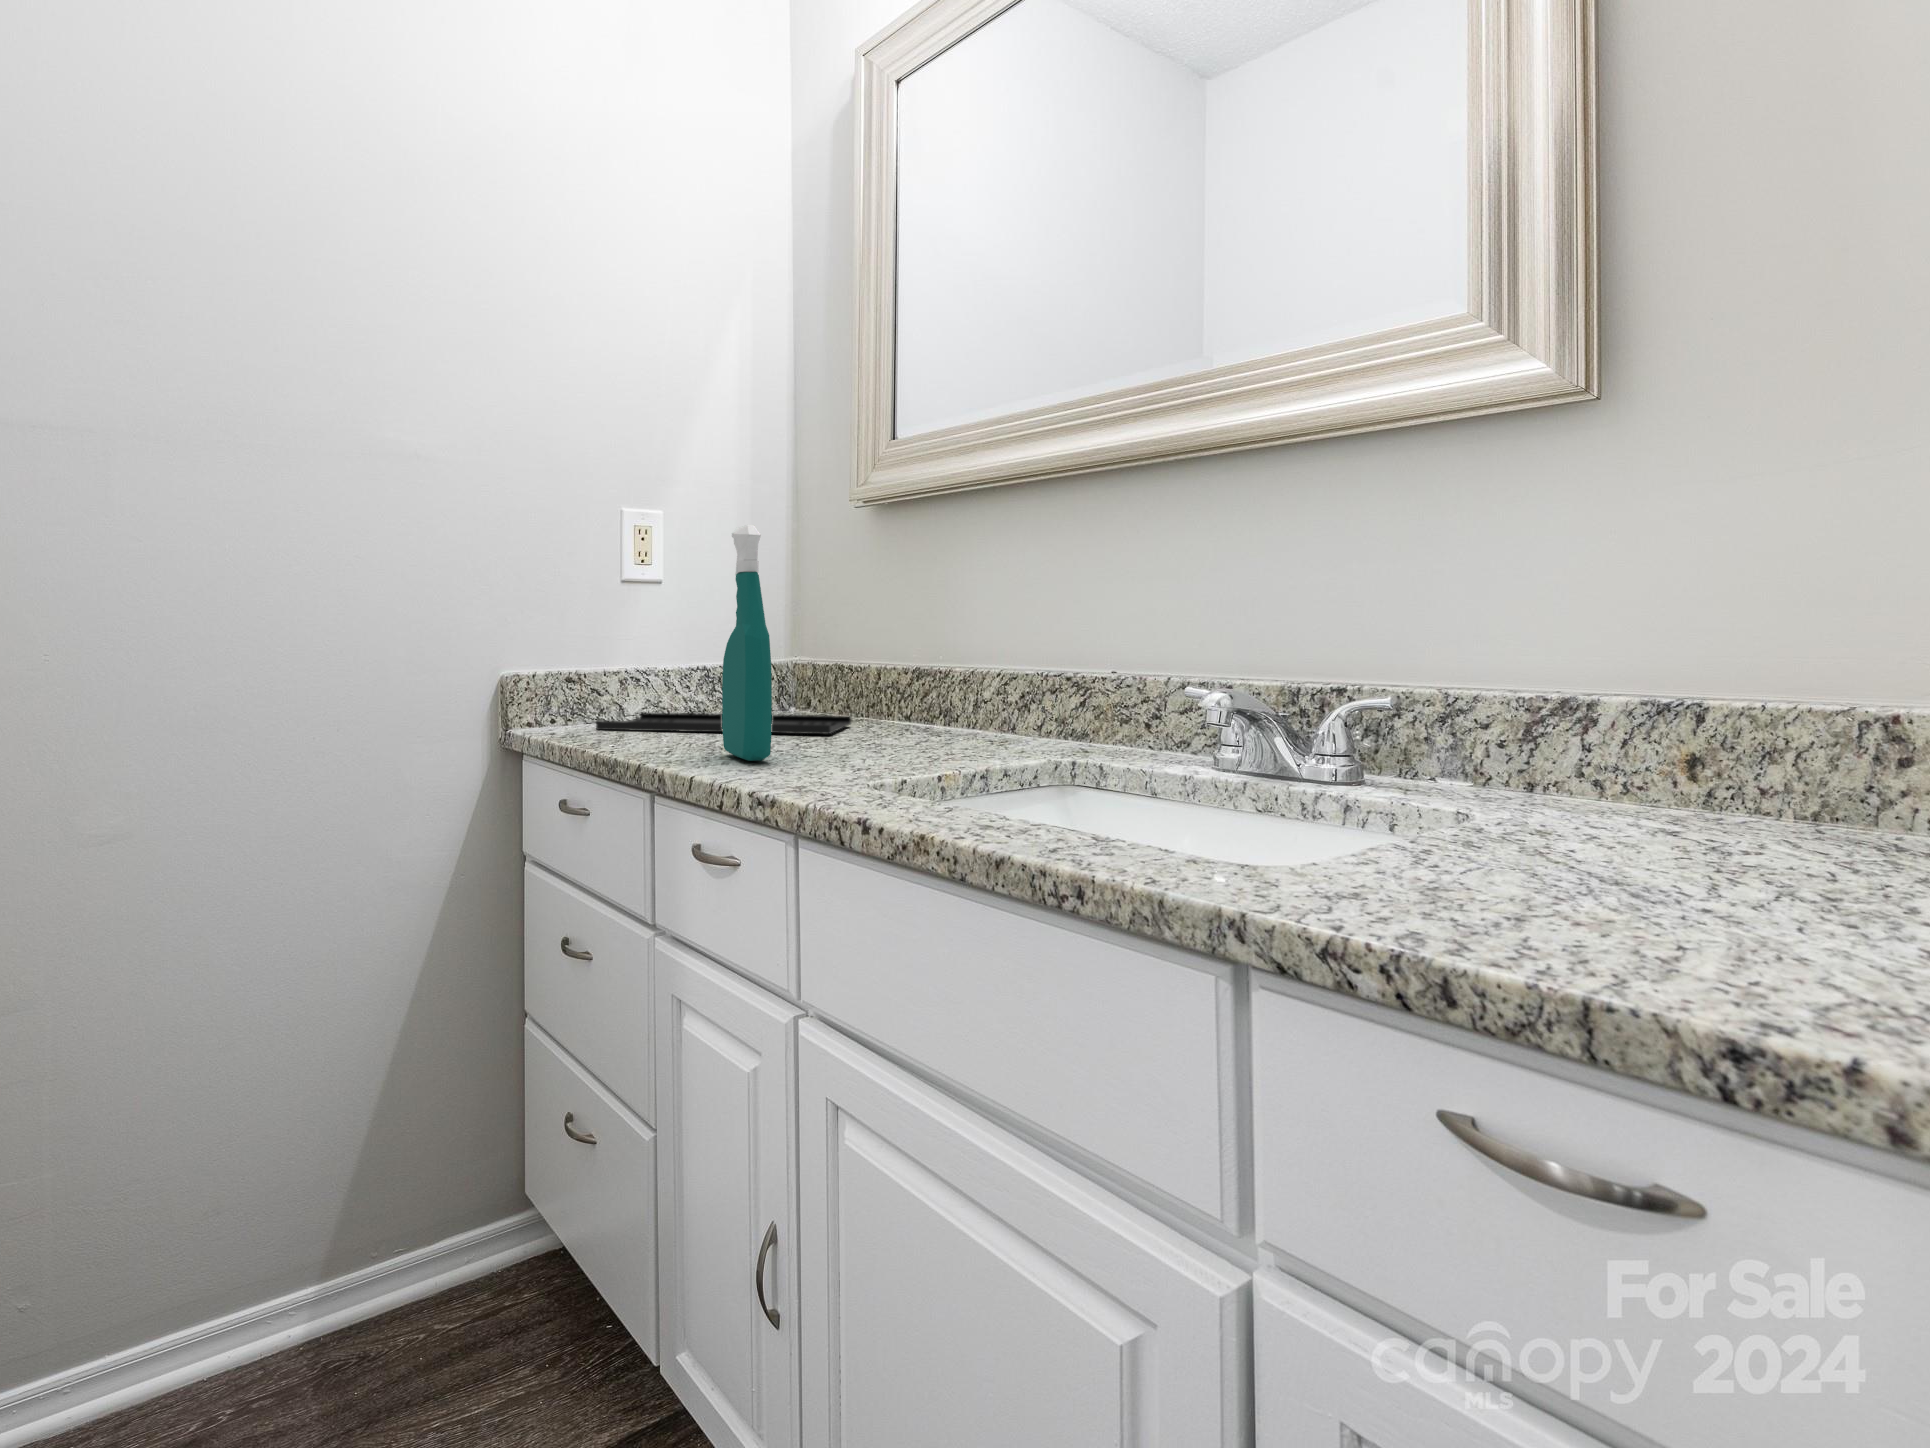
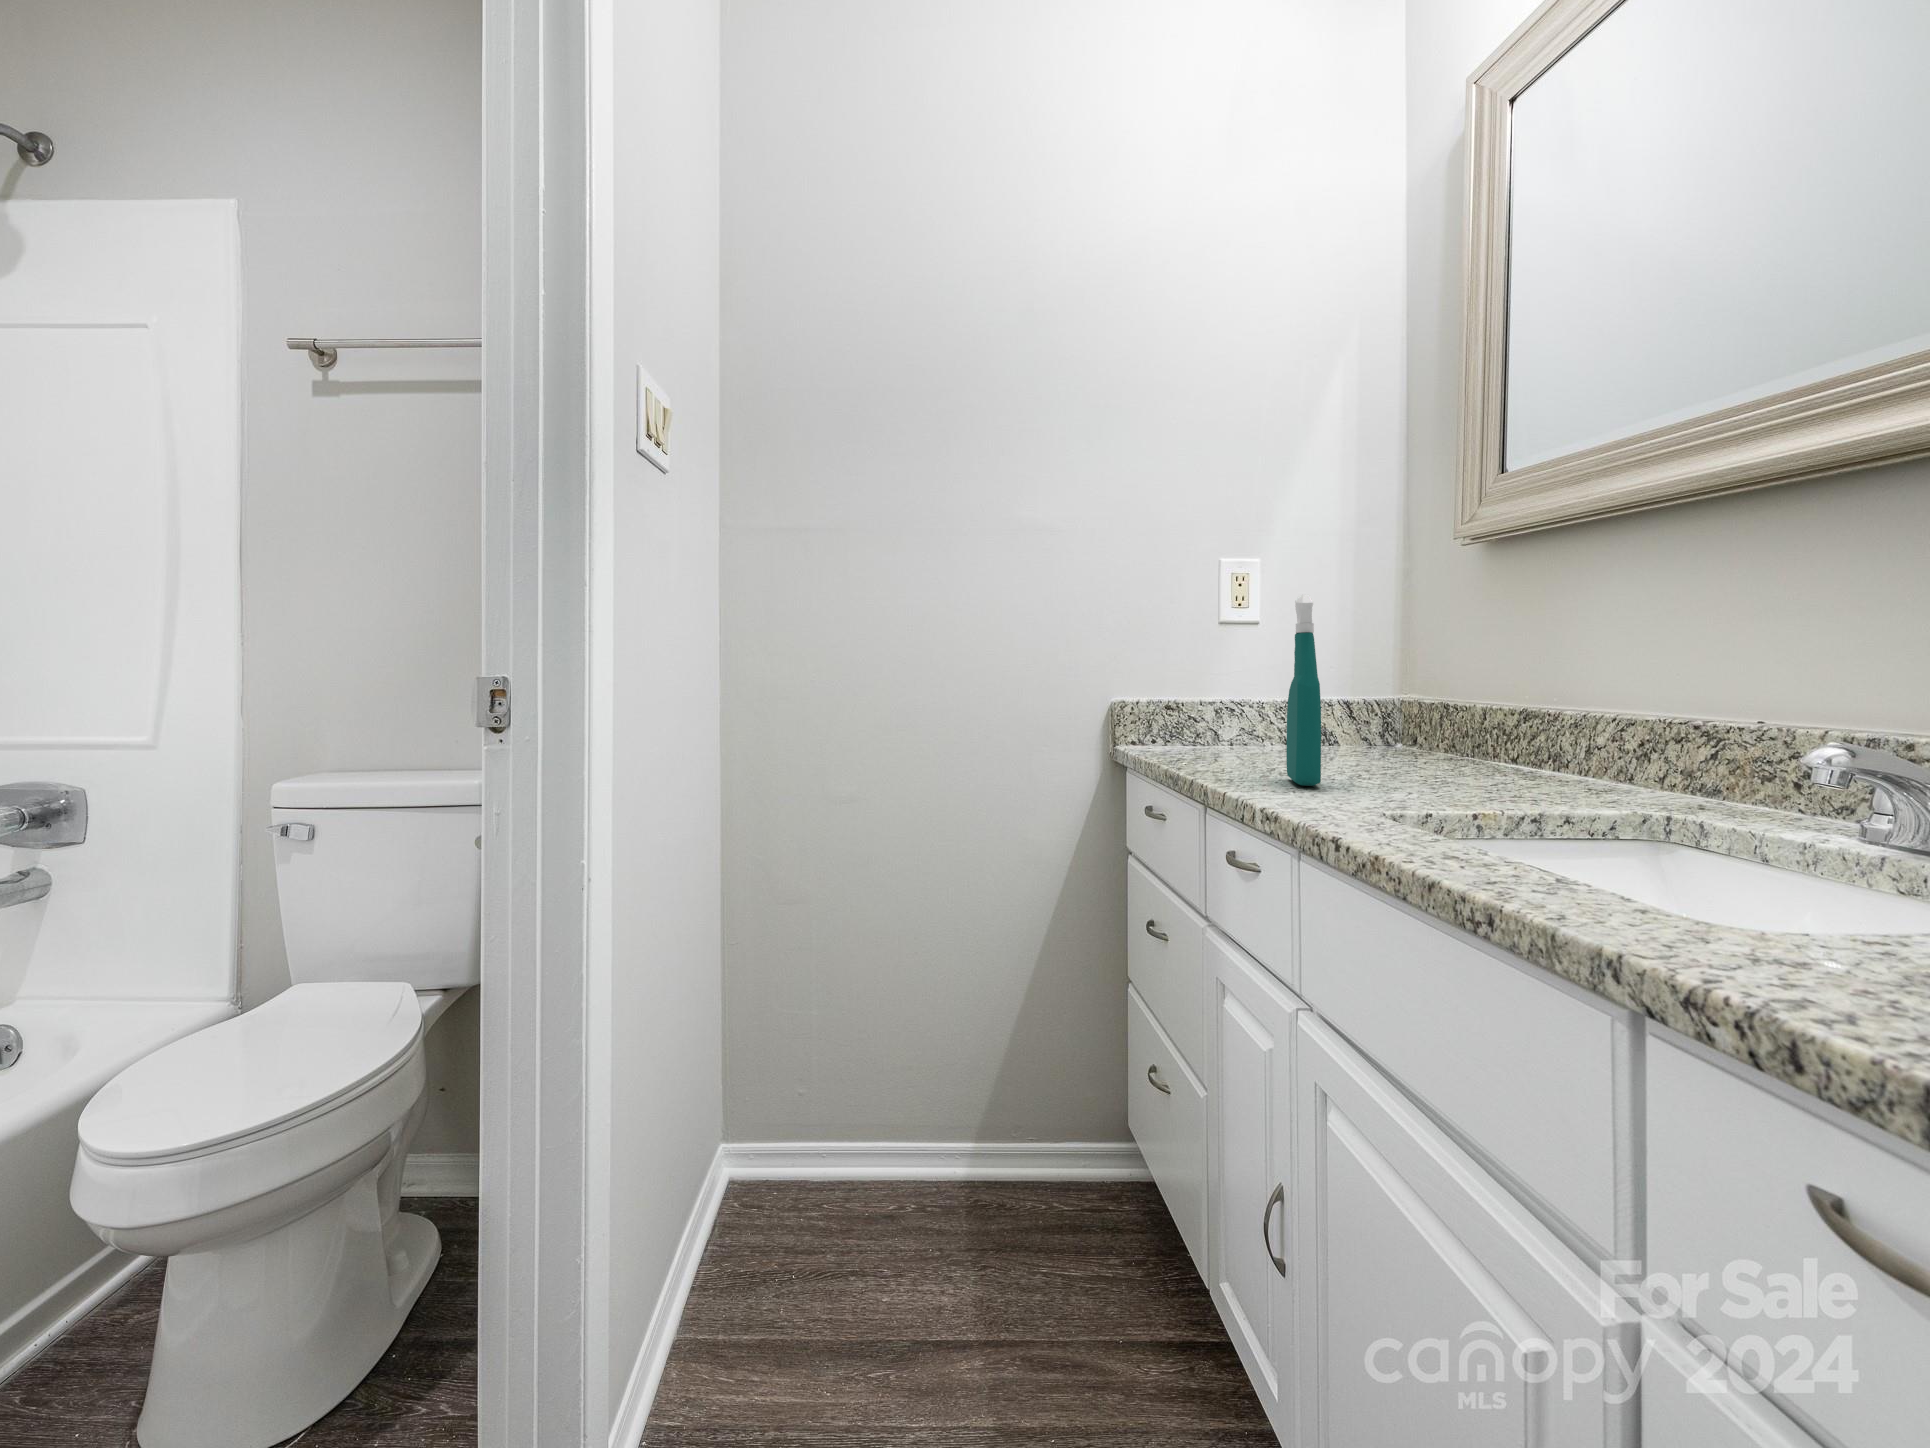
tray: present [596,712,851,734] -> none [1206,741,1444,769]

